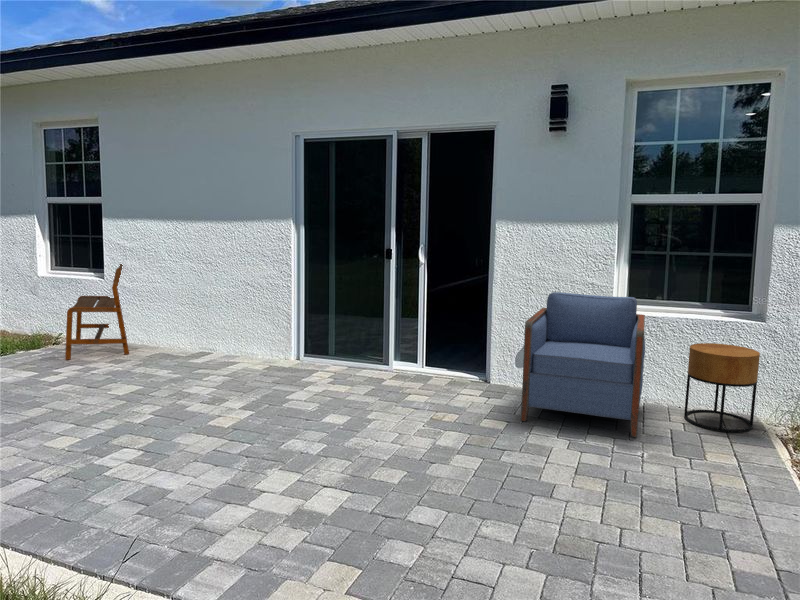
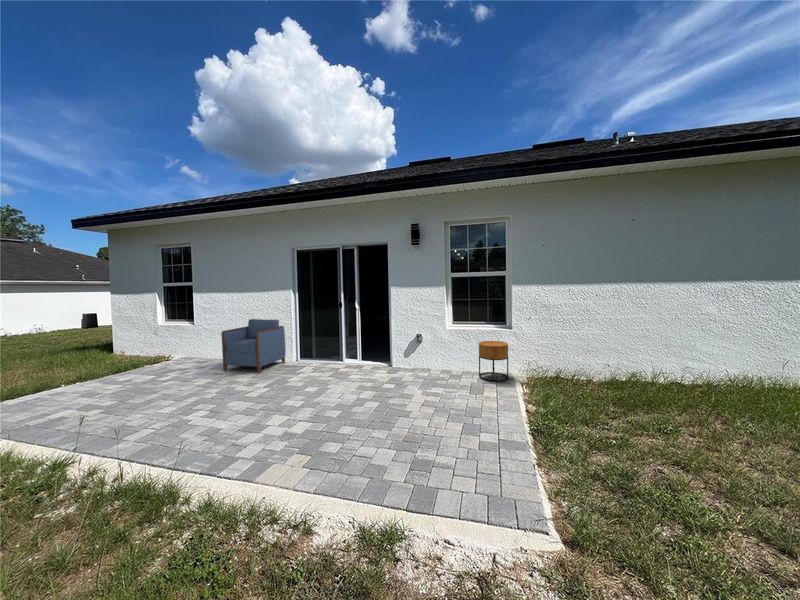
bench: present [65,264,129,360] -> none [171,315,210,369]
armchair: present [521,292,645,437] -> present [221,319,286,373]

